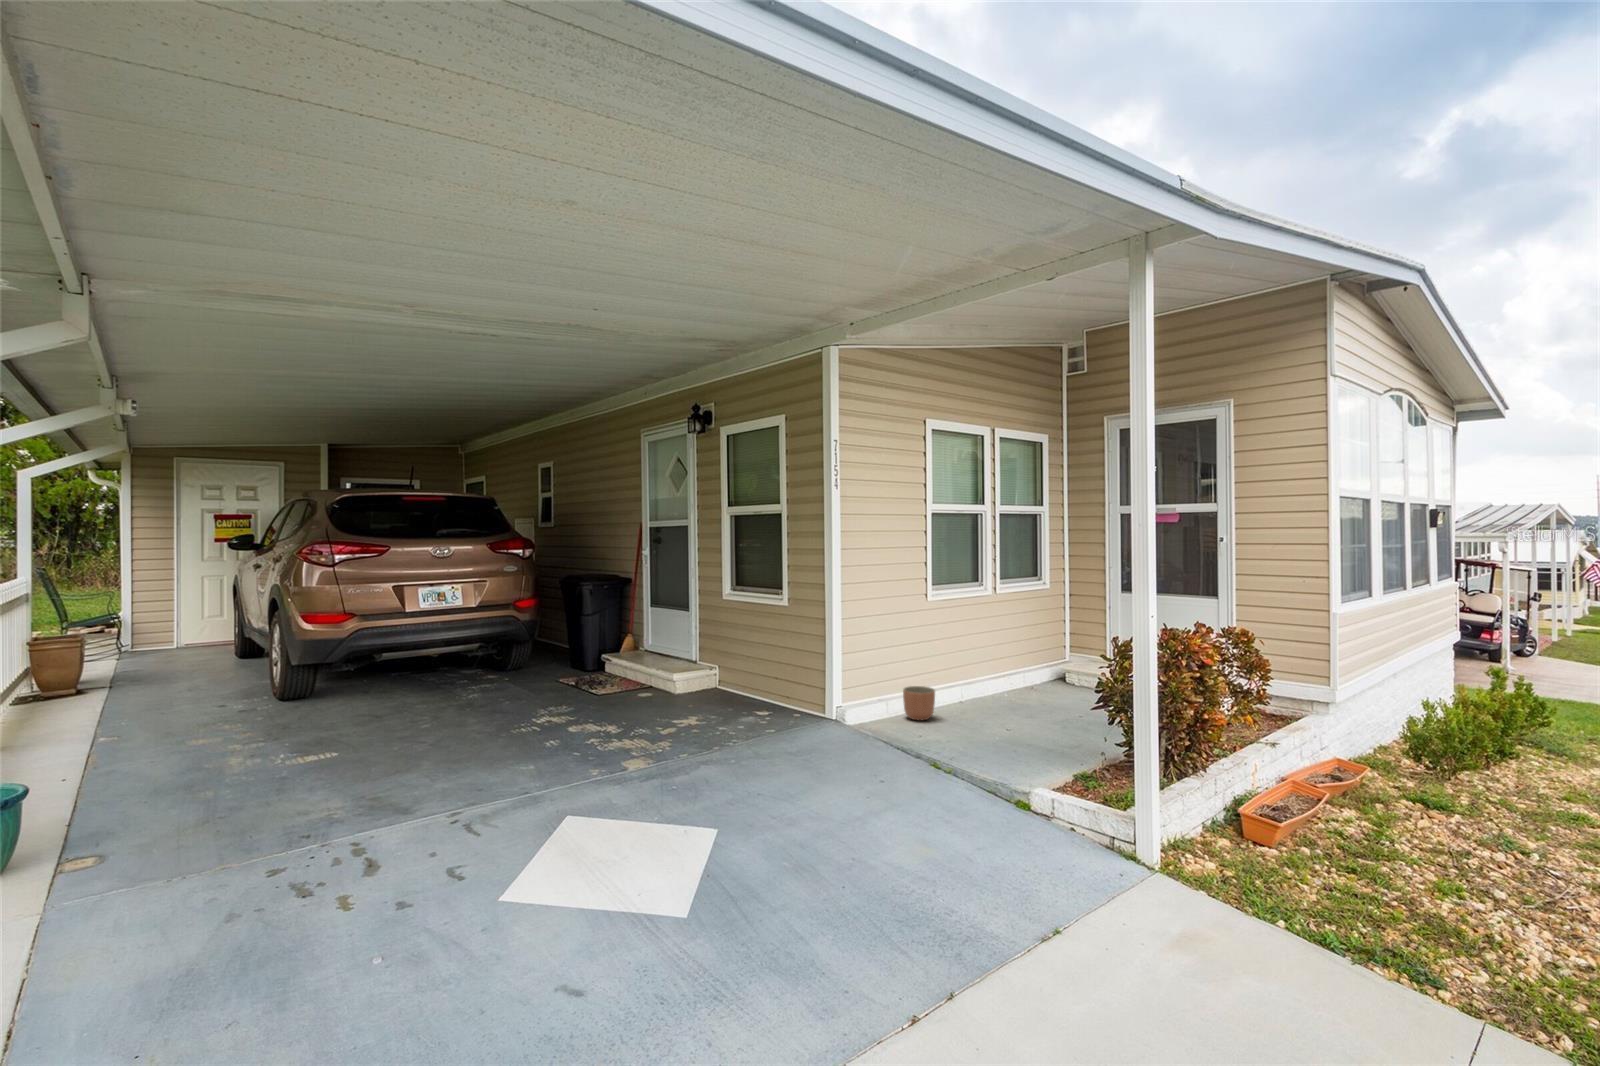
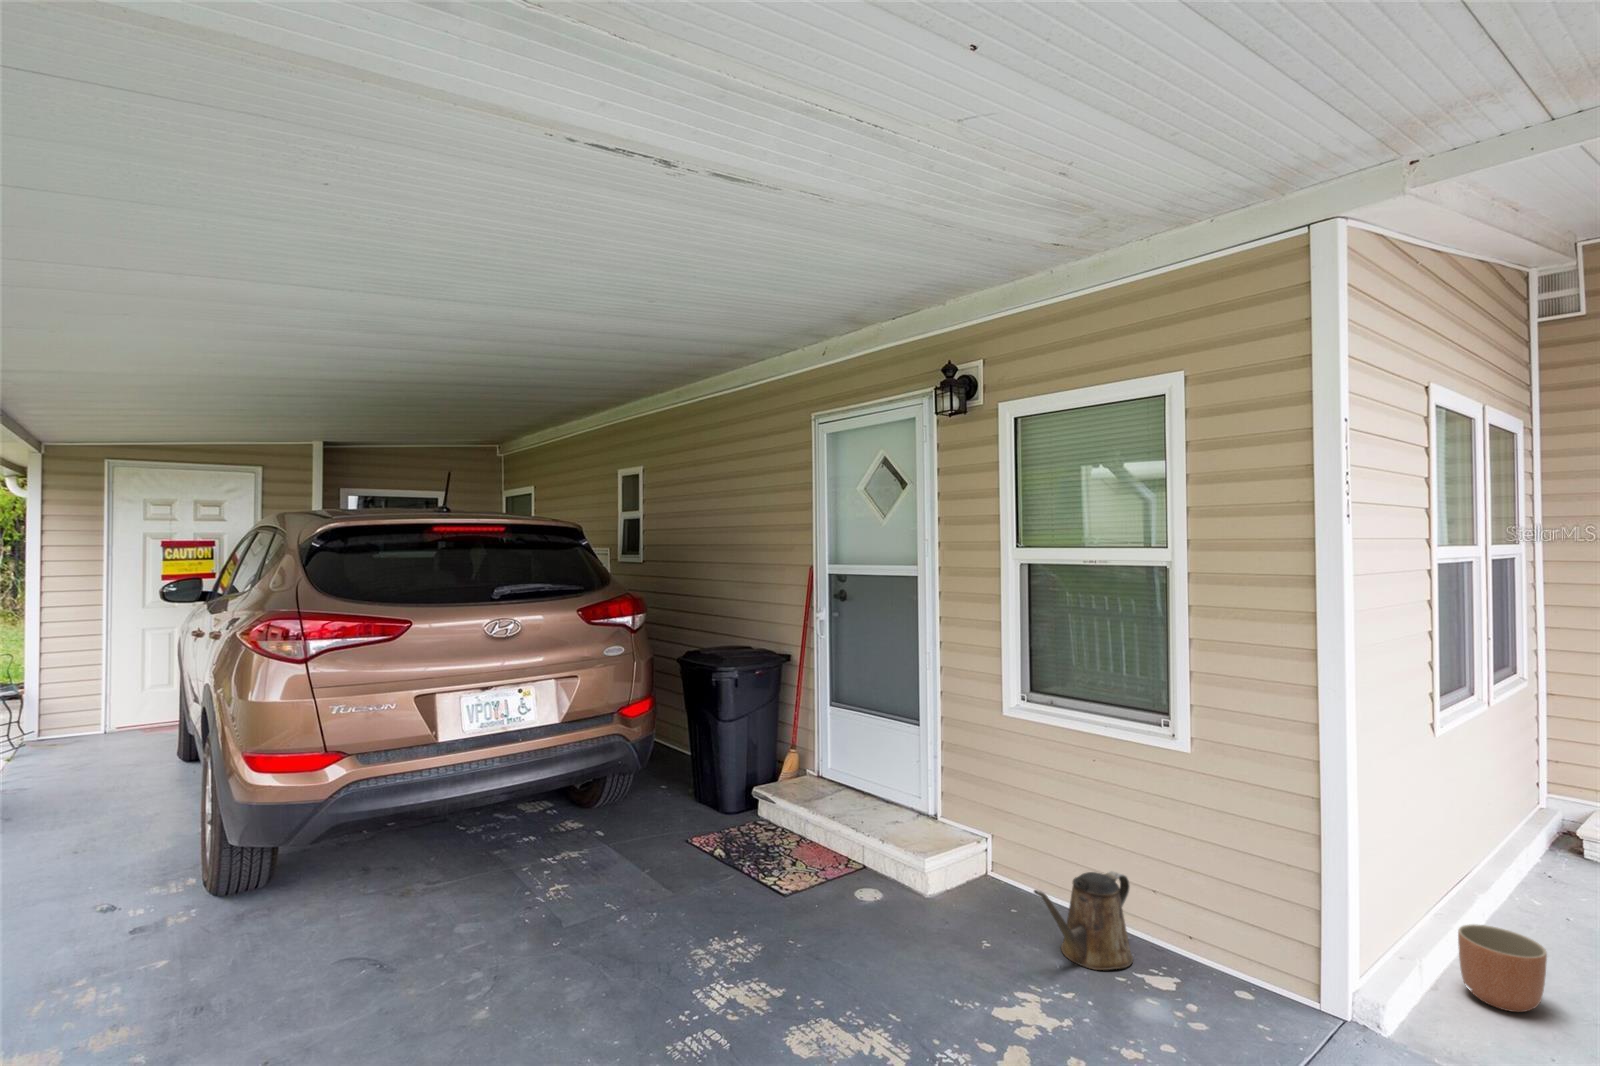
watering can: none [701,670,765,714] -> present [1034,871,1133,970]

